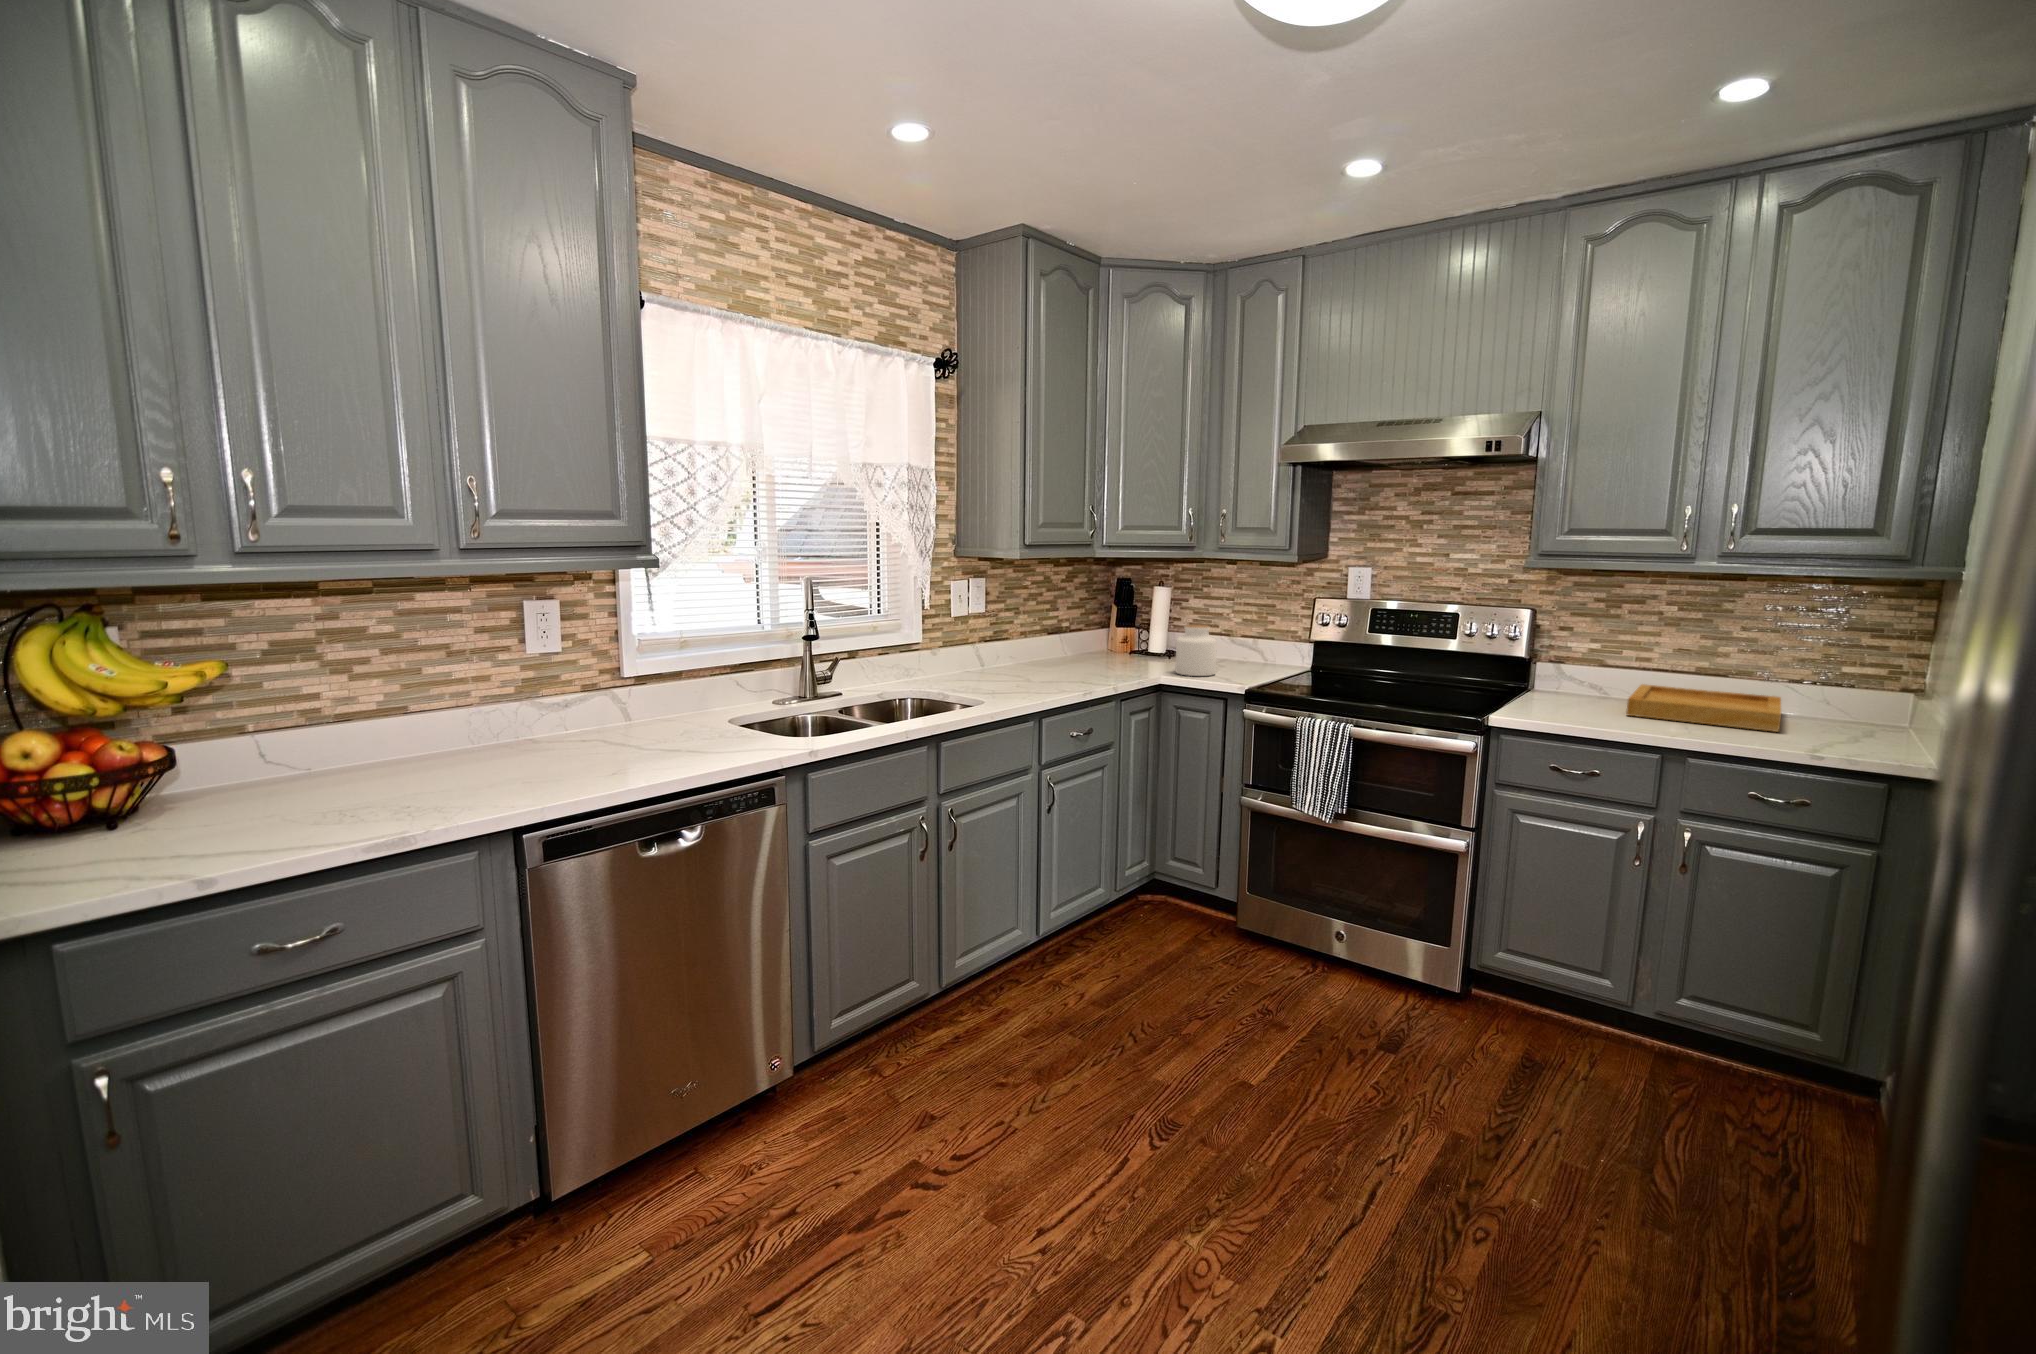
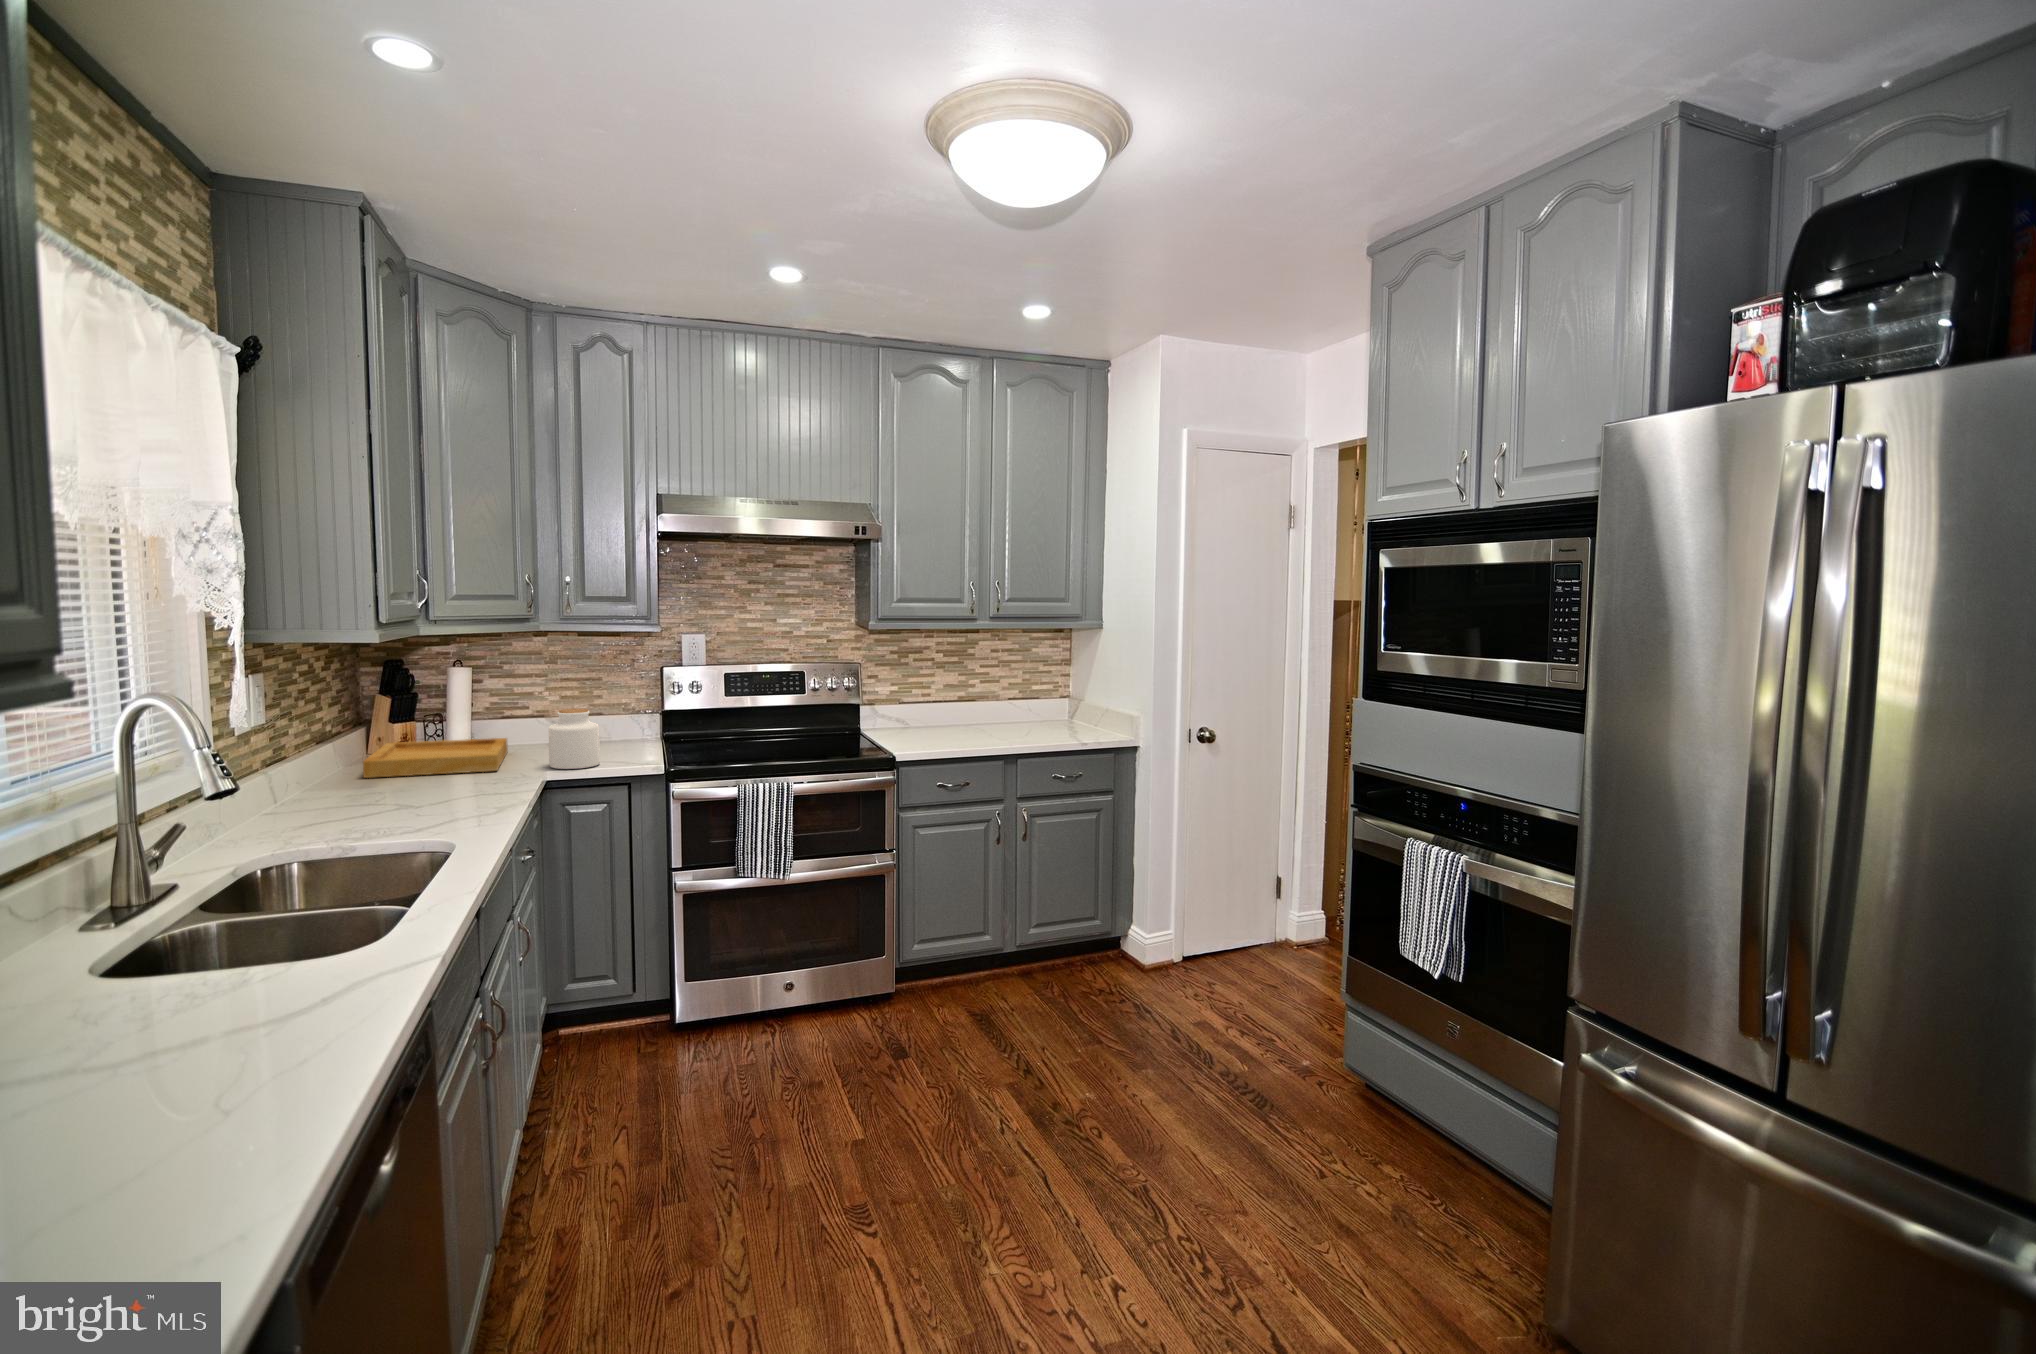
tray: present [1626,684,1781,732] -> present [363,738,508,778]

